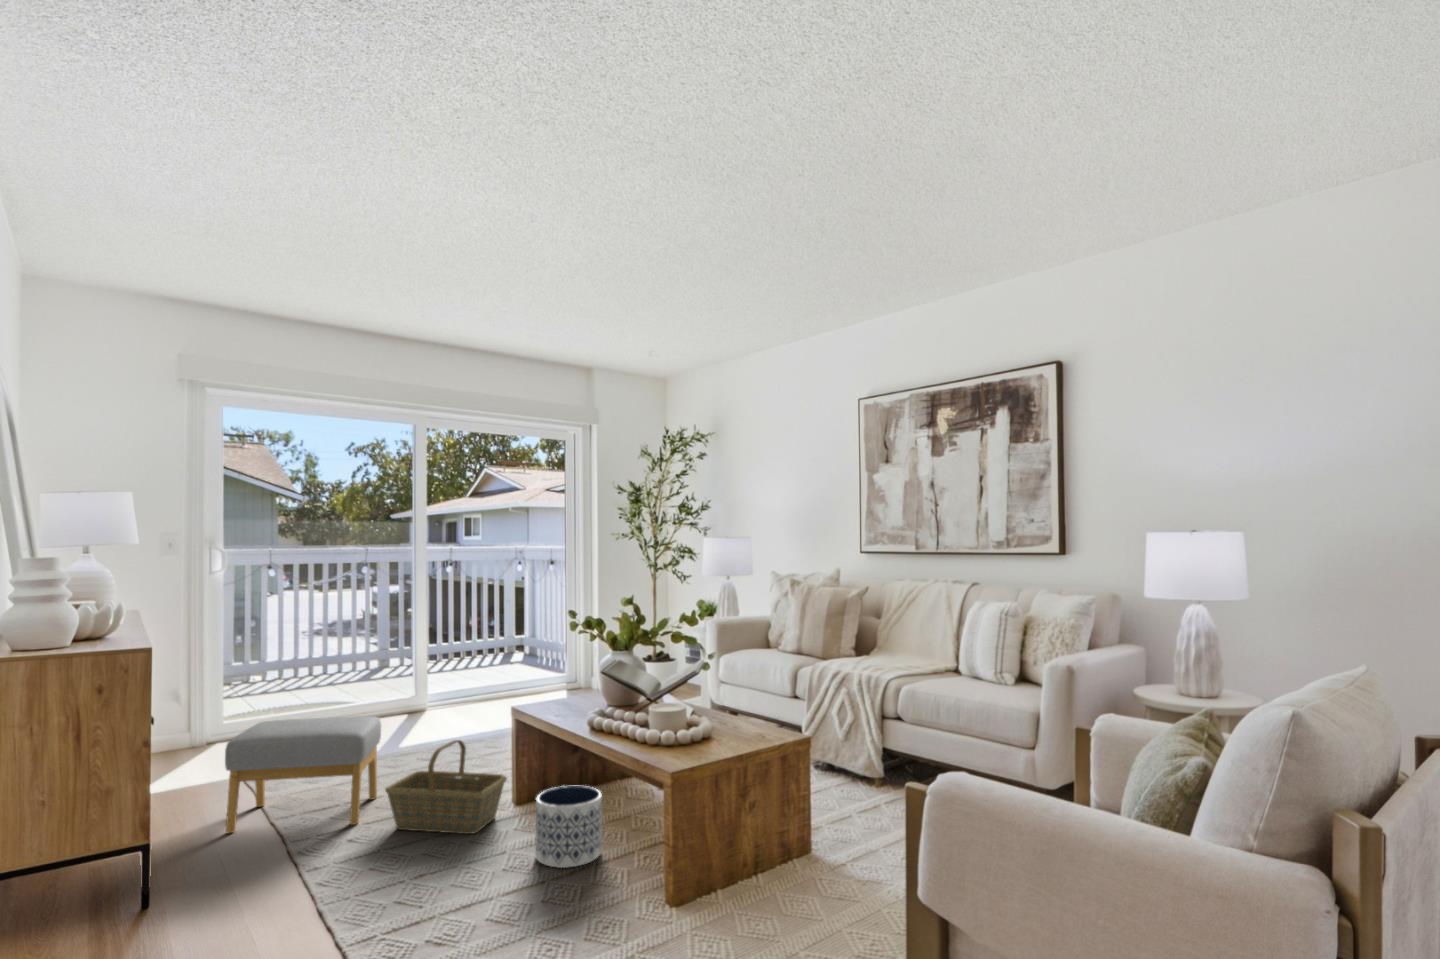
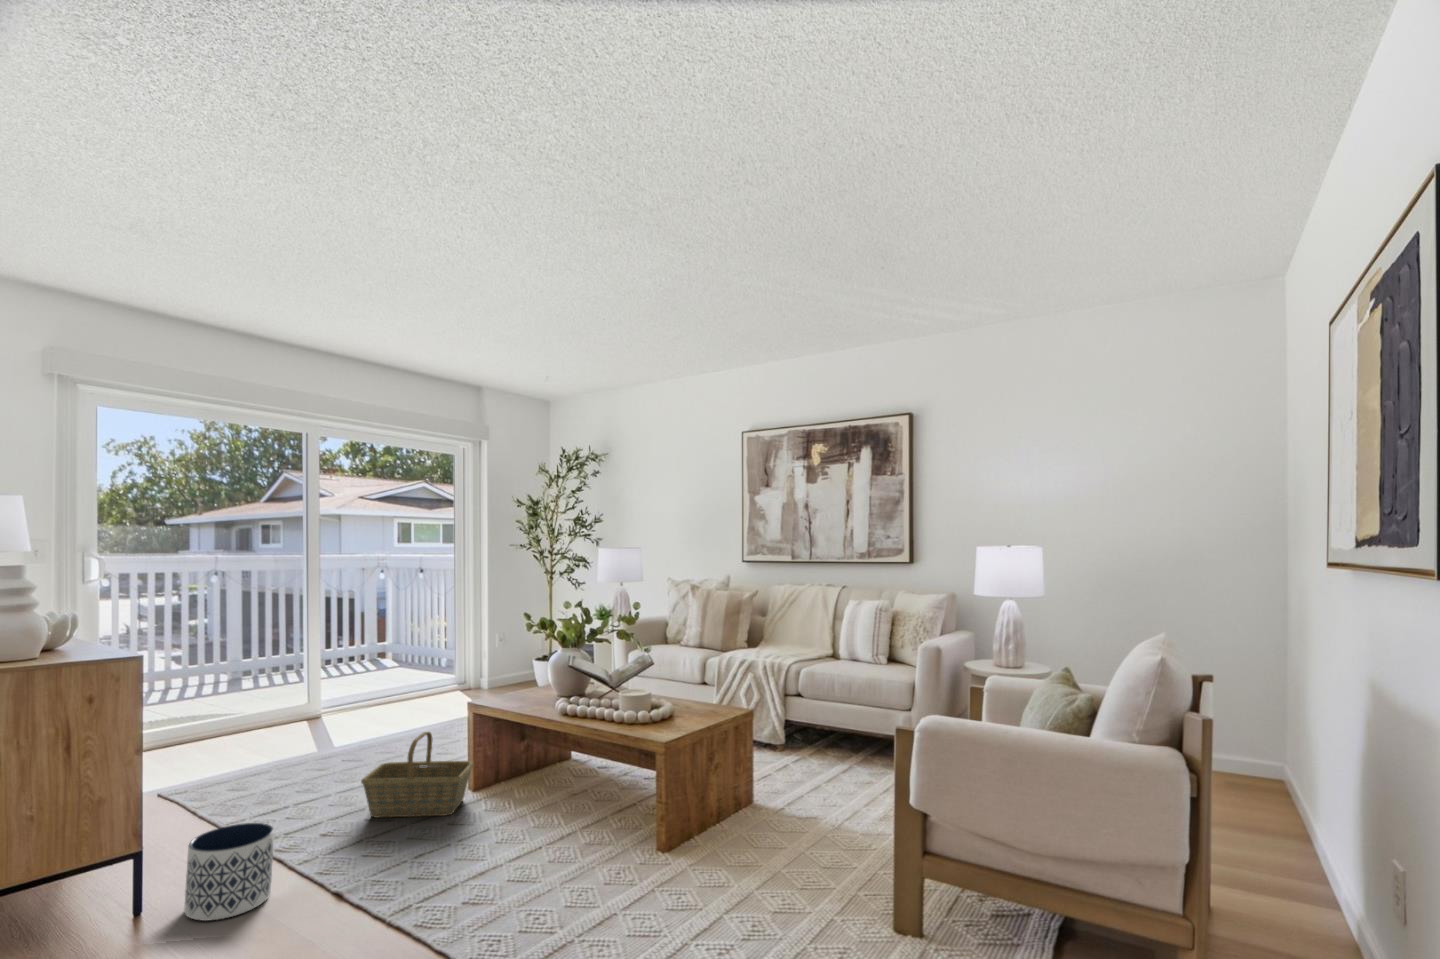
footstool: present [225,716,381,833] -> none [191,715,340,835]
planter: present [536,786,602,868] -> present [184,823,274,921]

